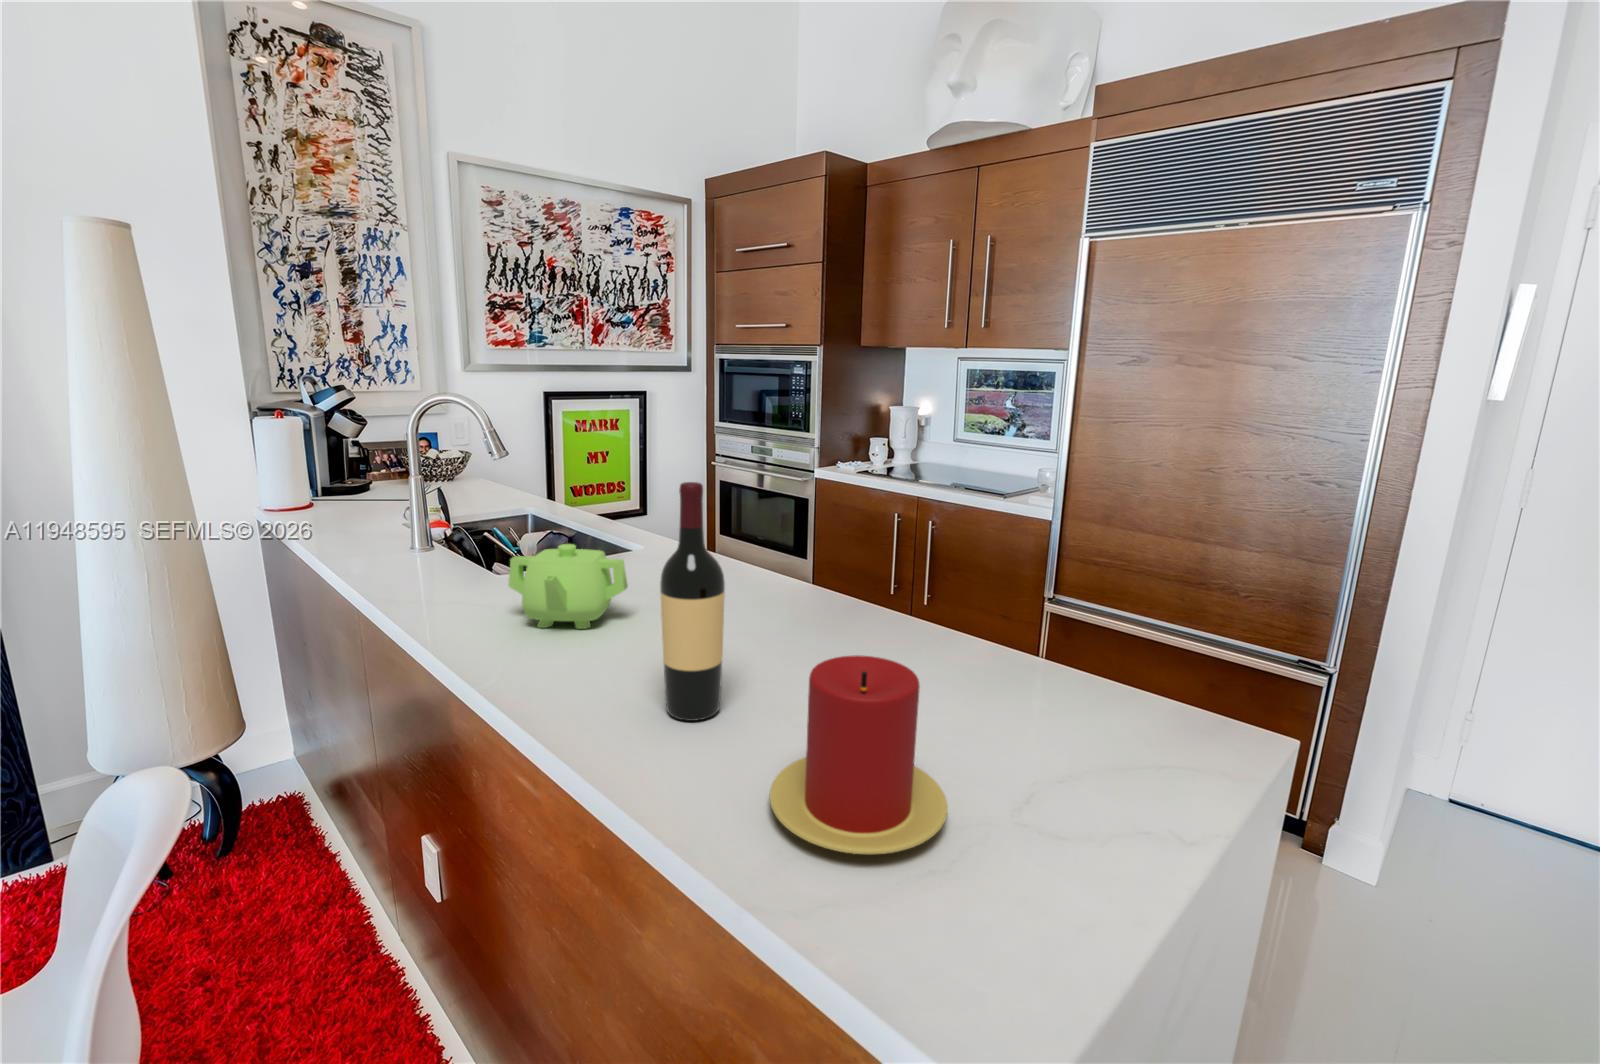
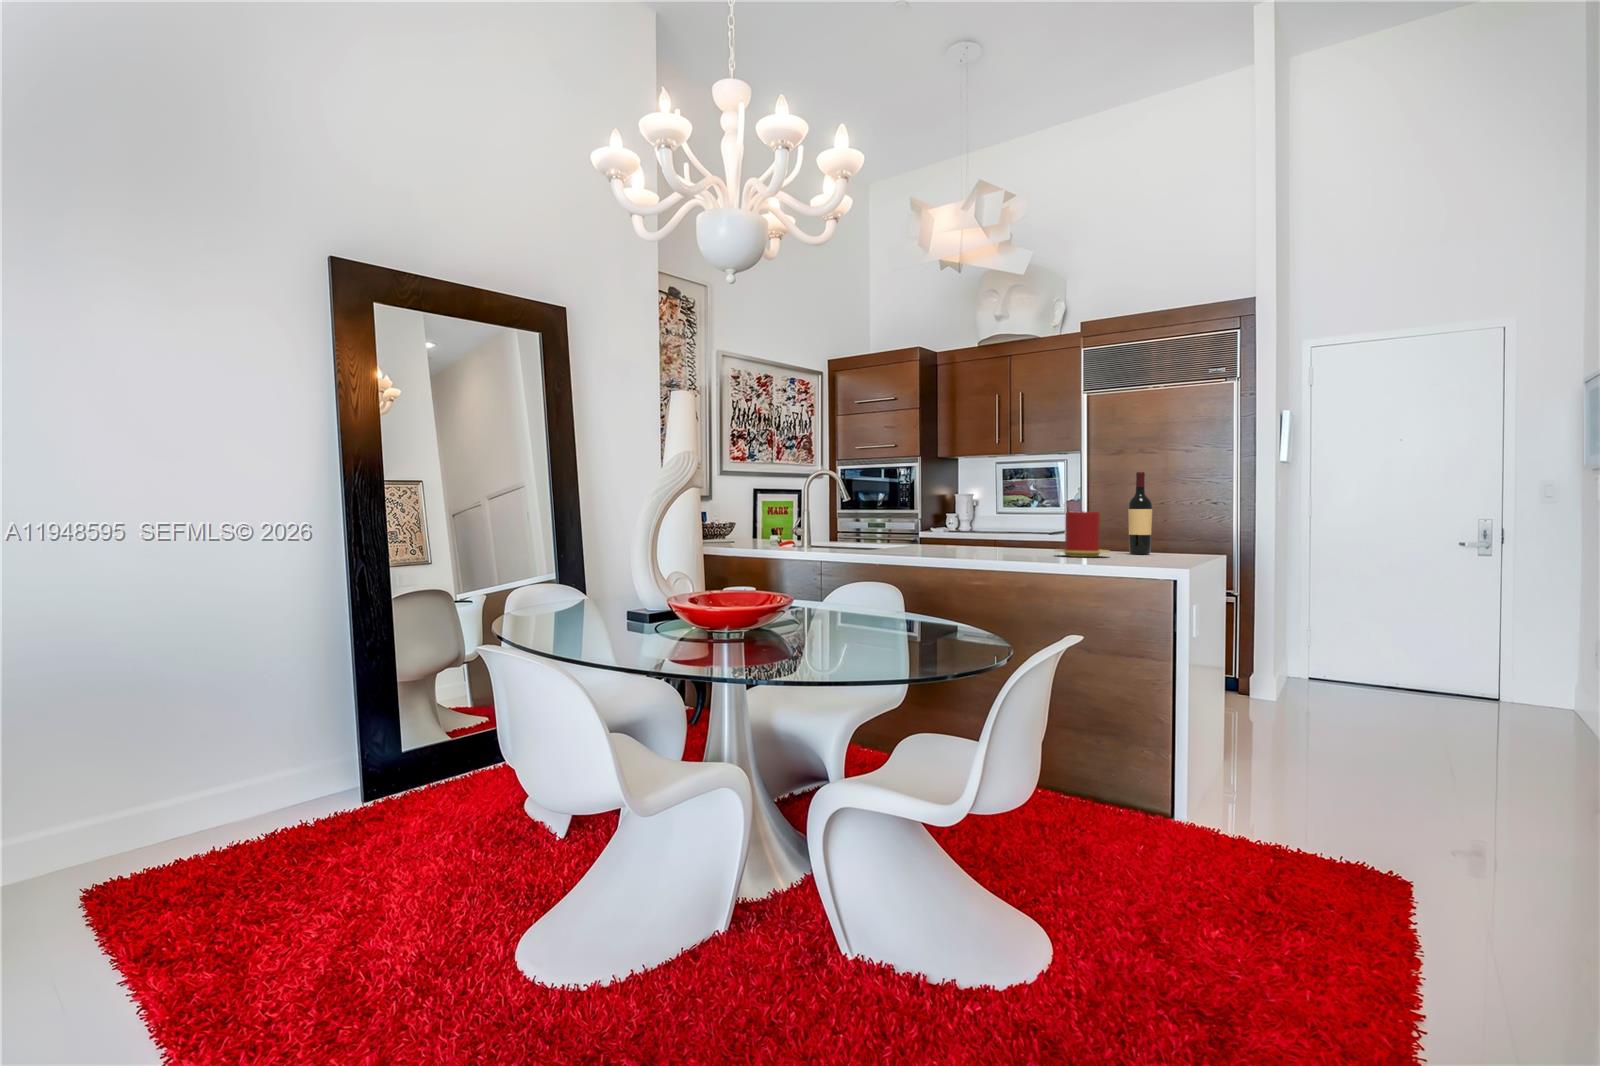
wine bottle: present [660,482,725,721] -> present [1128,472,1152,555]
teapot: present [509,544,628,629] -> none [887,516,936,549]

